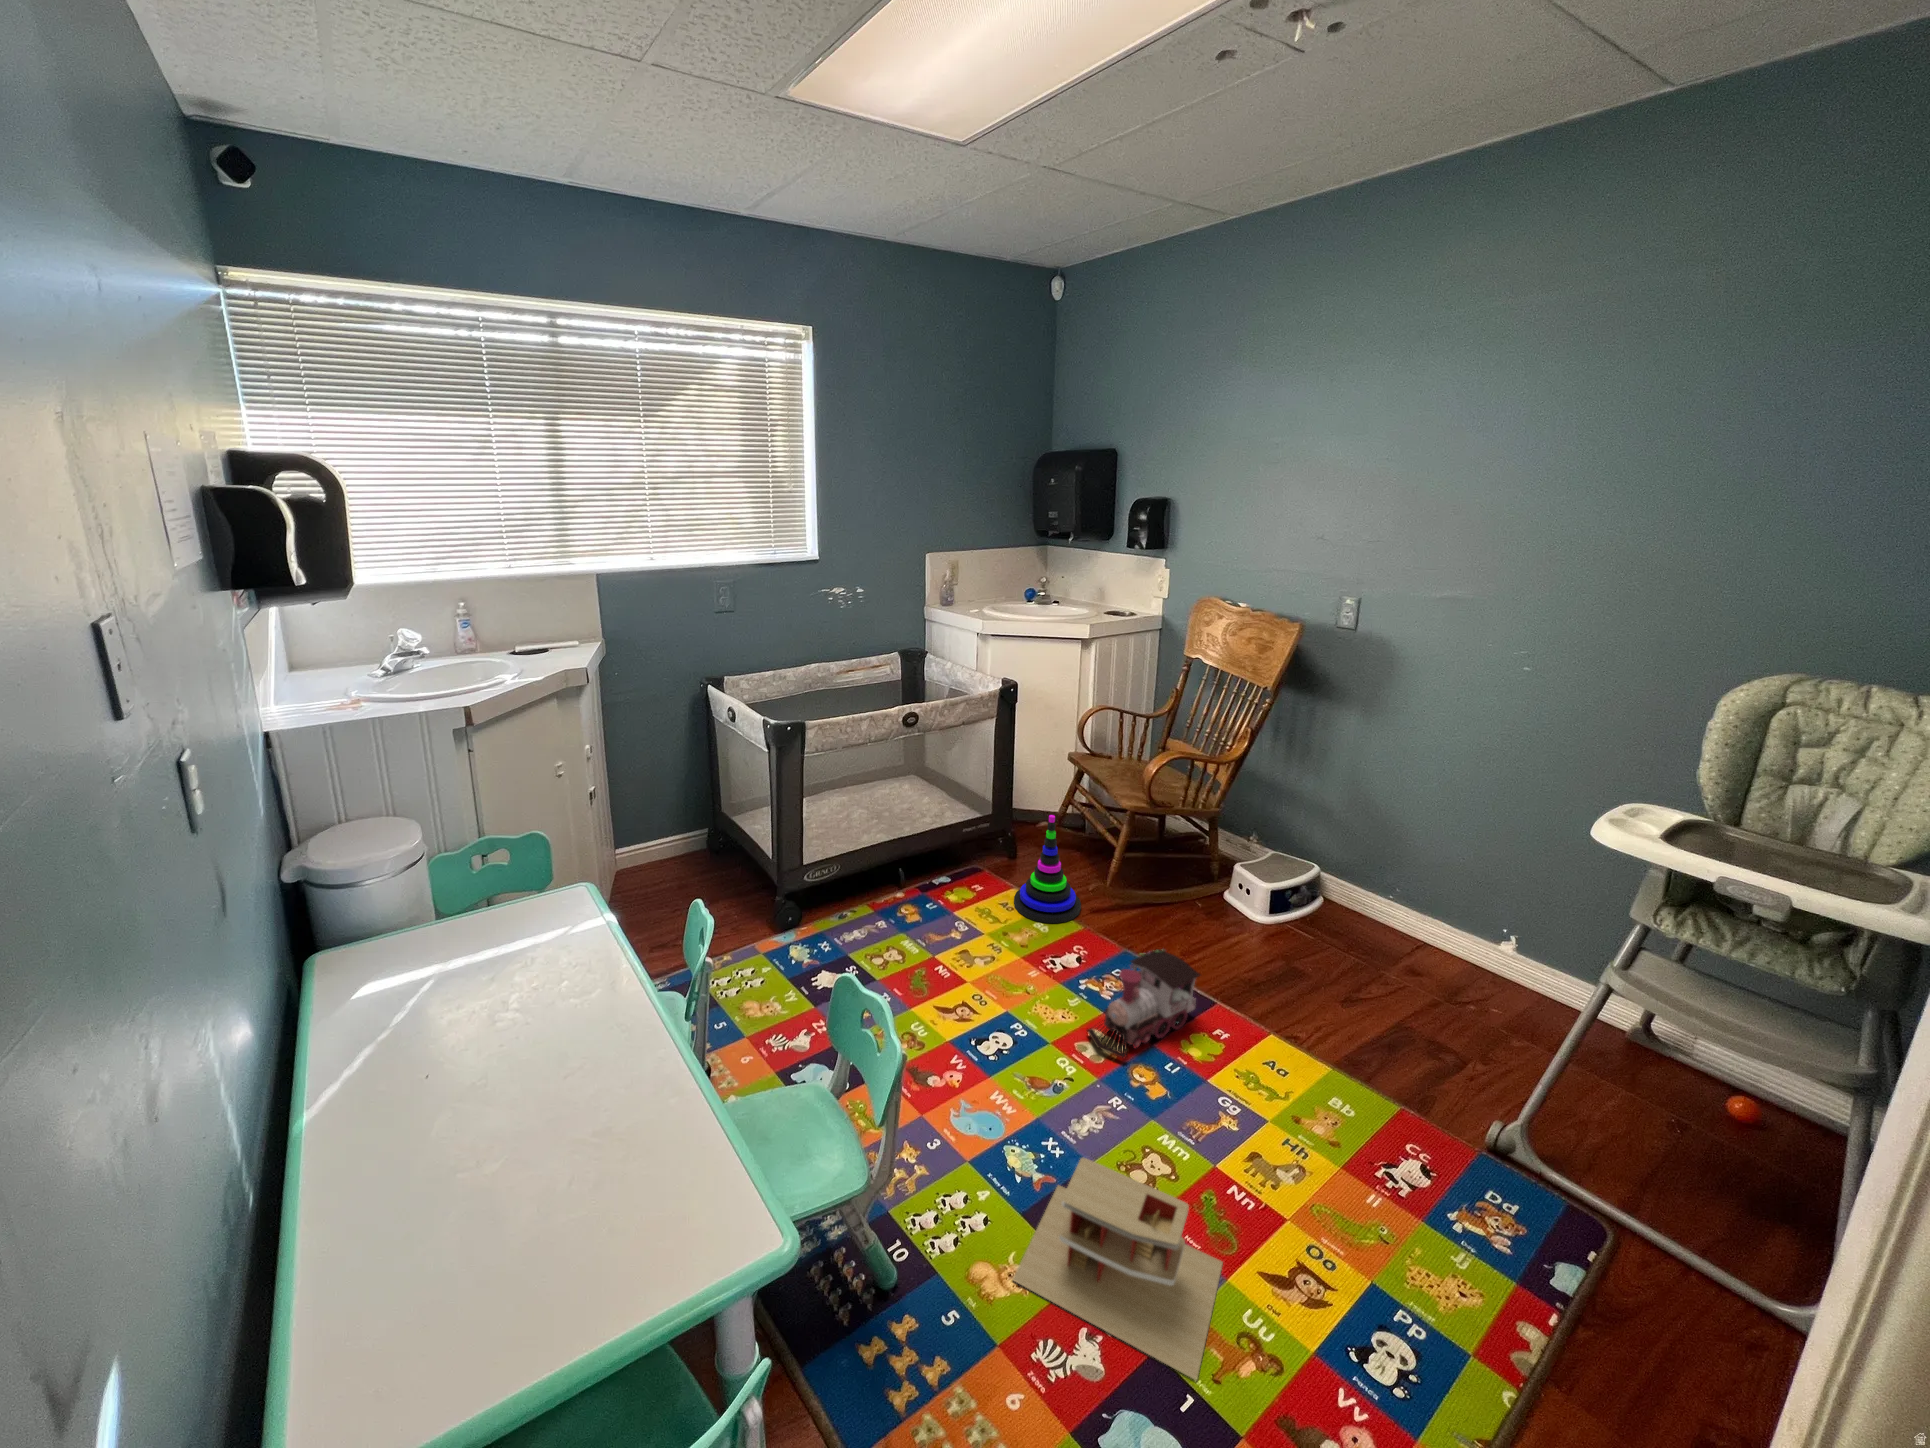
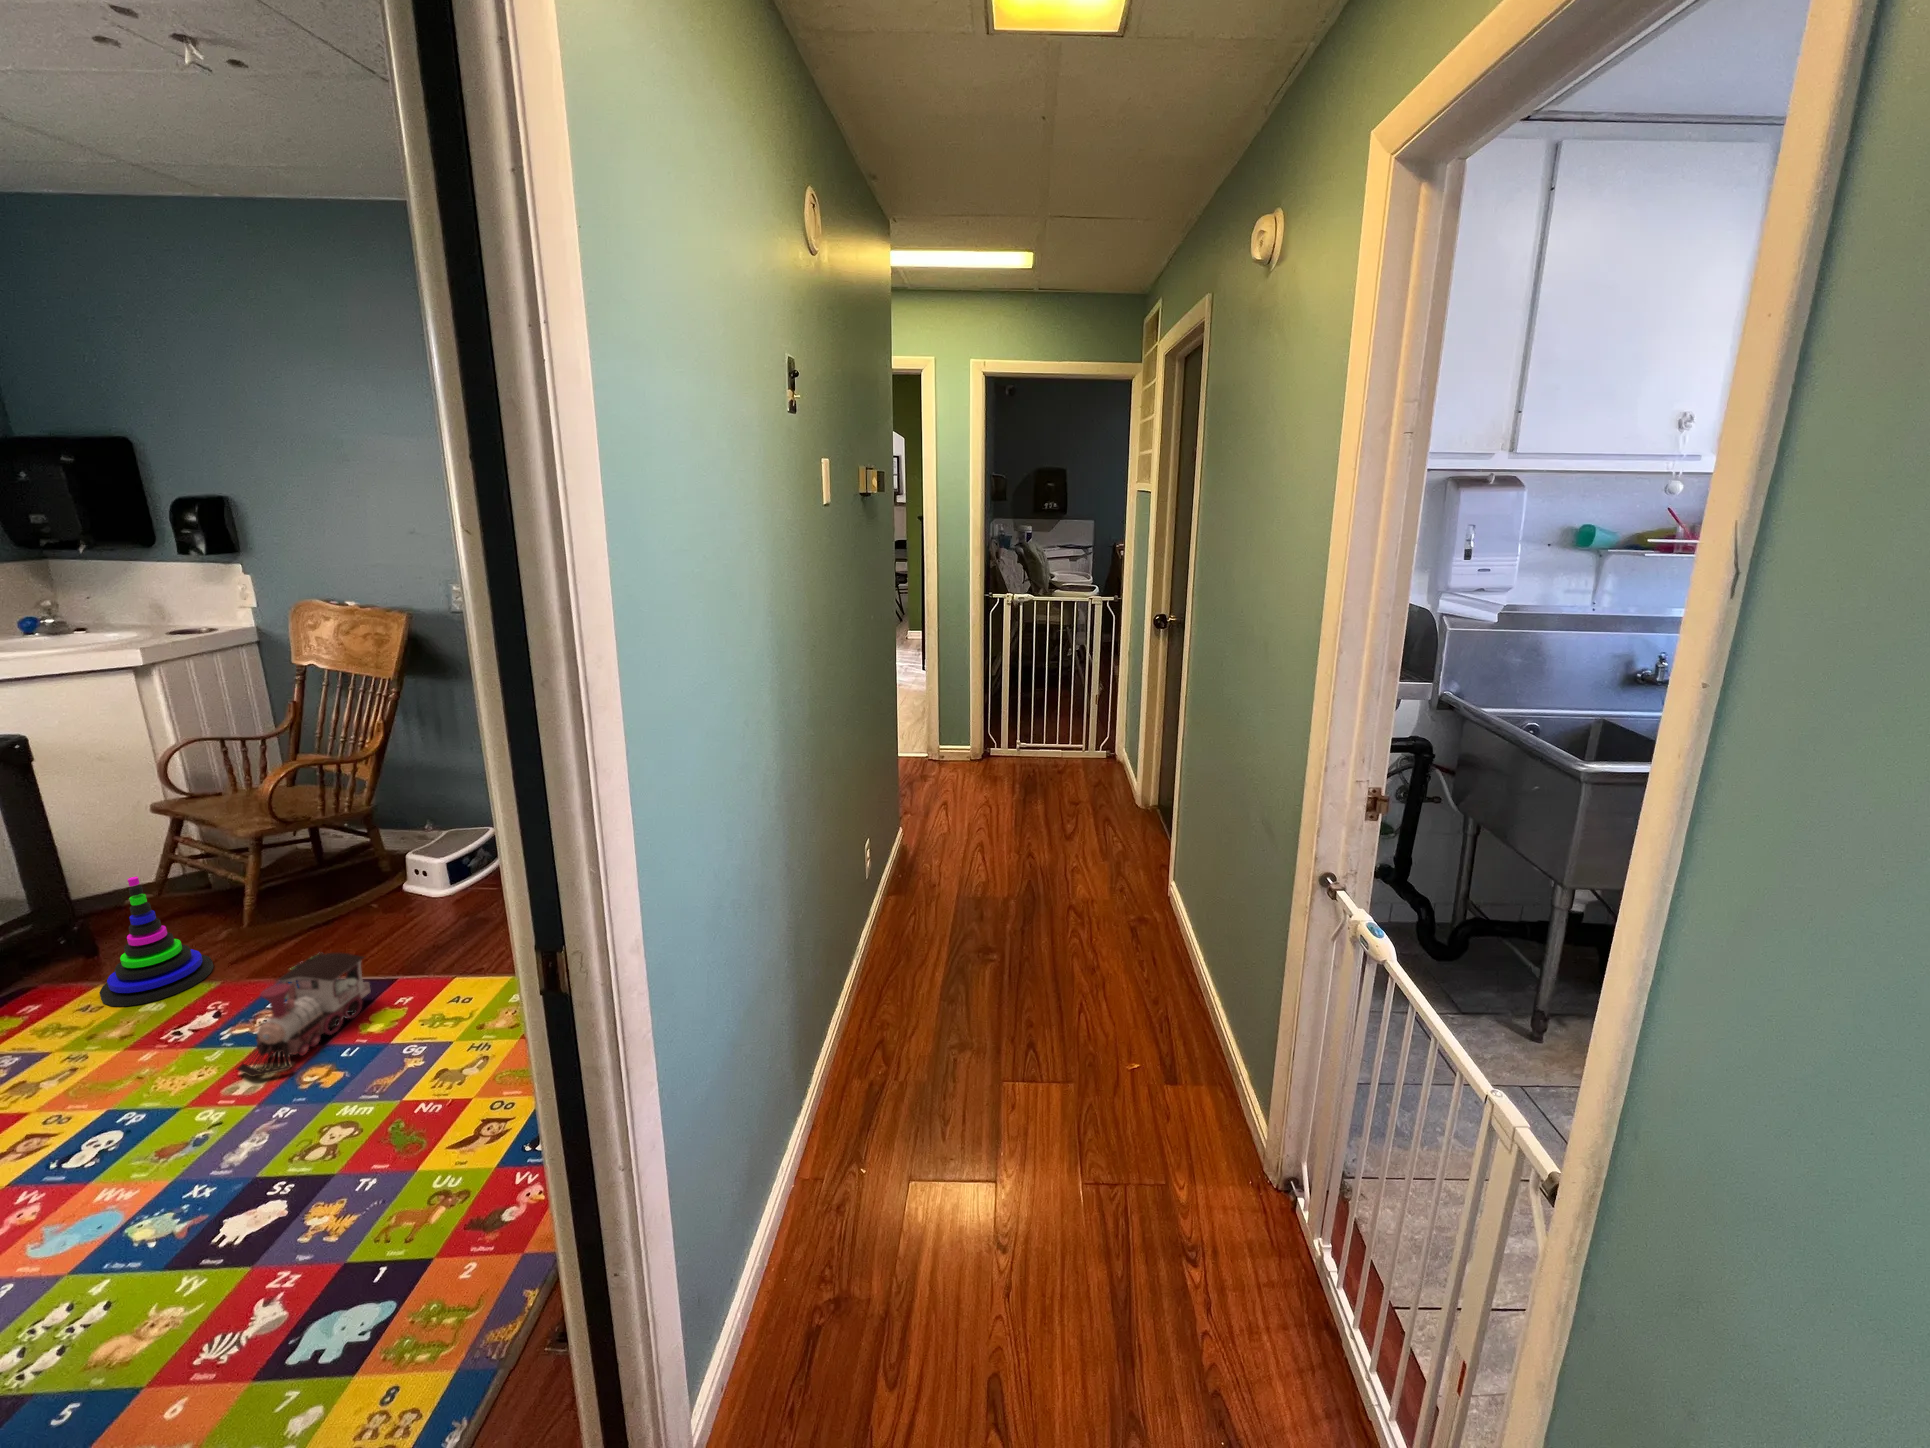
toy house: present [1013,1157,1223,1380] -> none [163,1127,412,1317]

